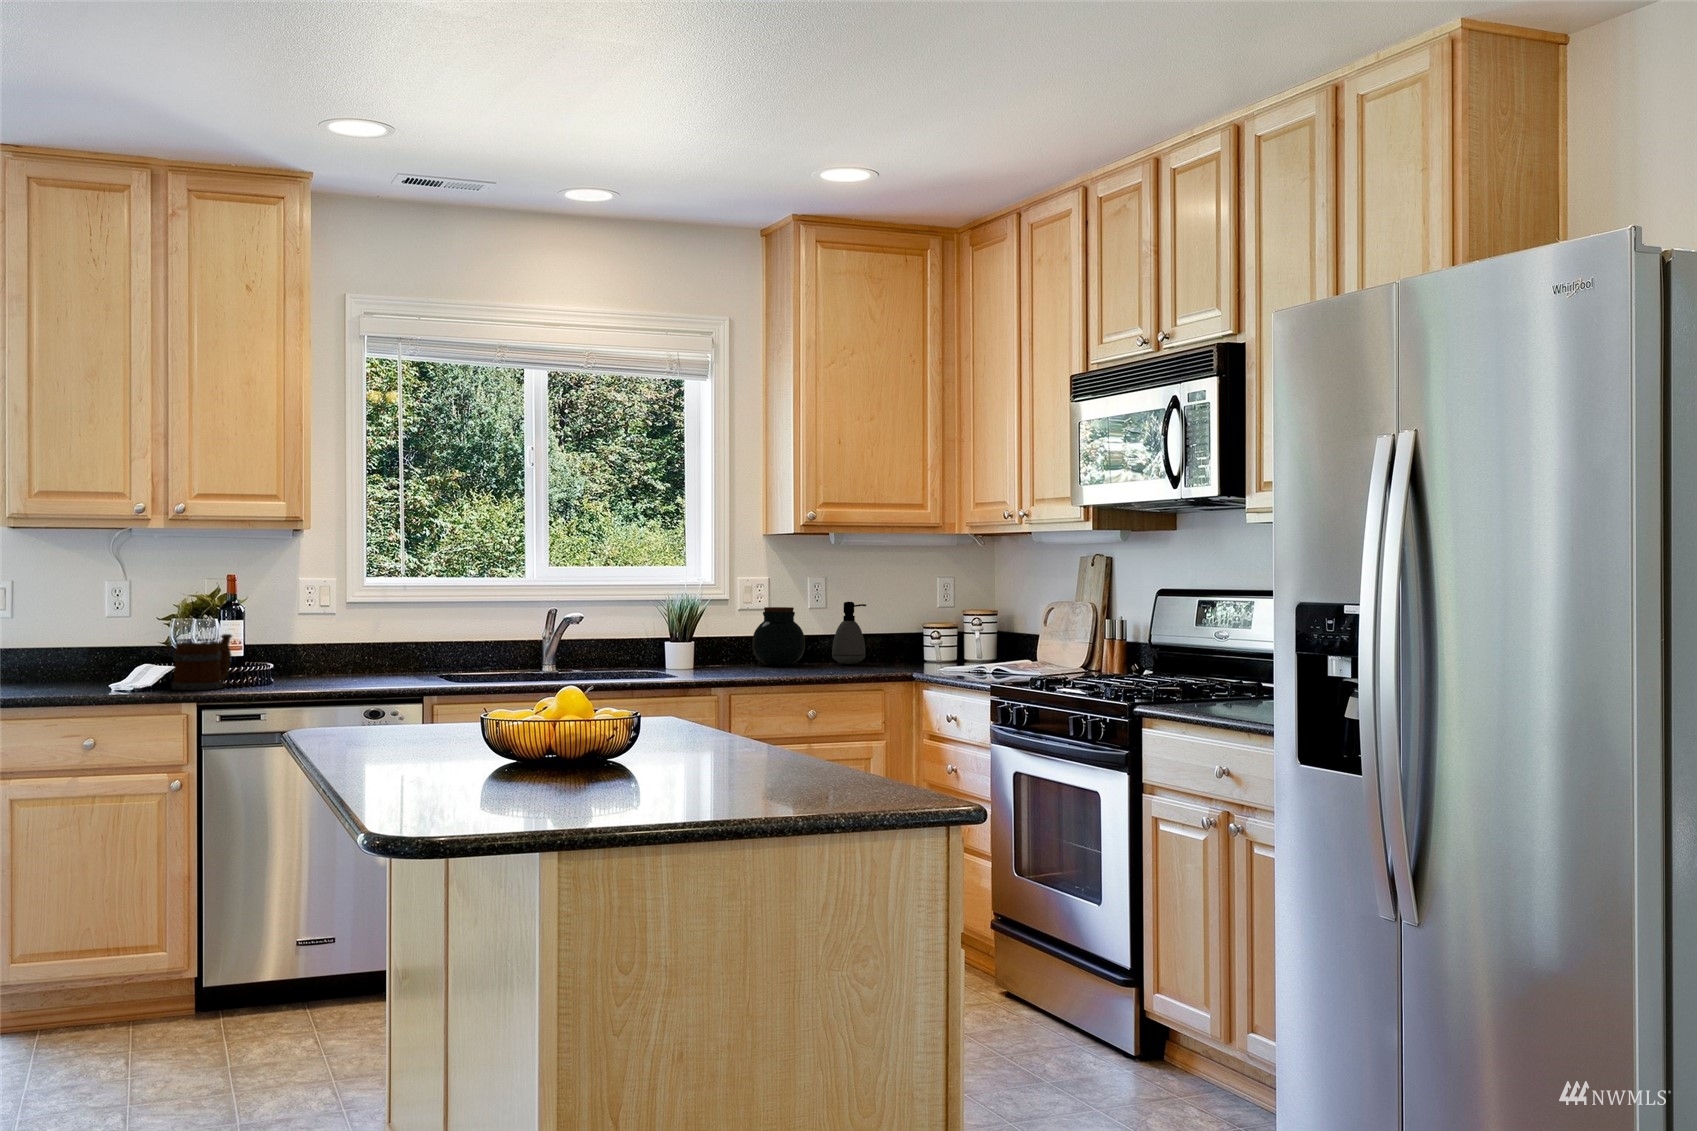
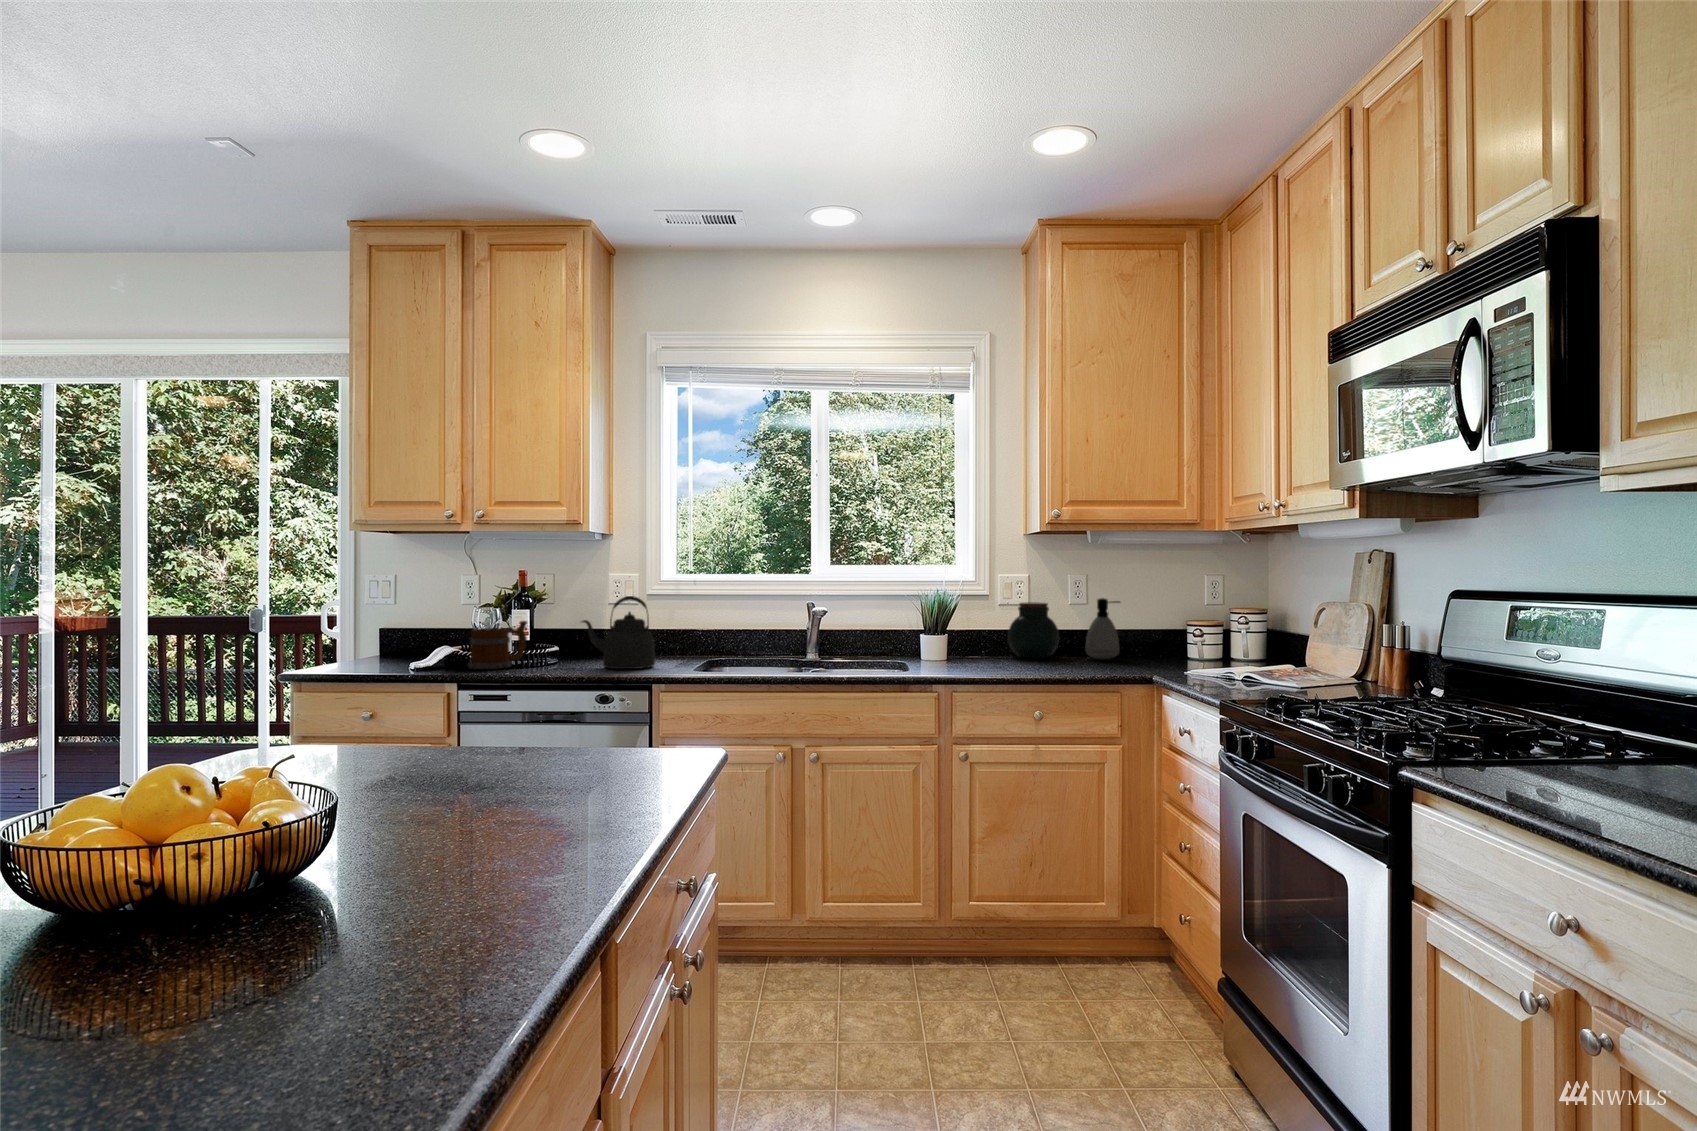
kettle: none [312,603,400,685] -> present [582,596,655,669]

